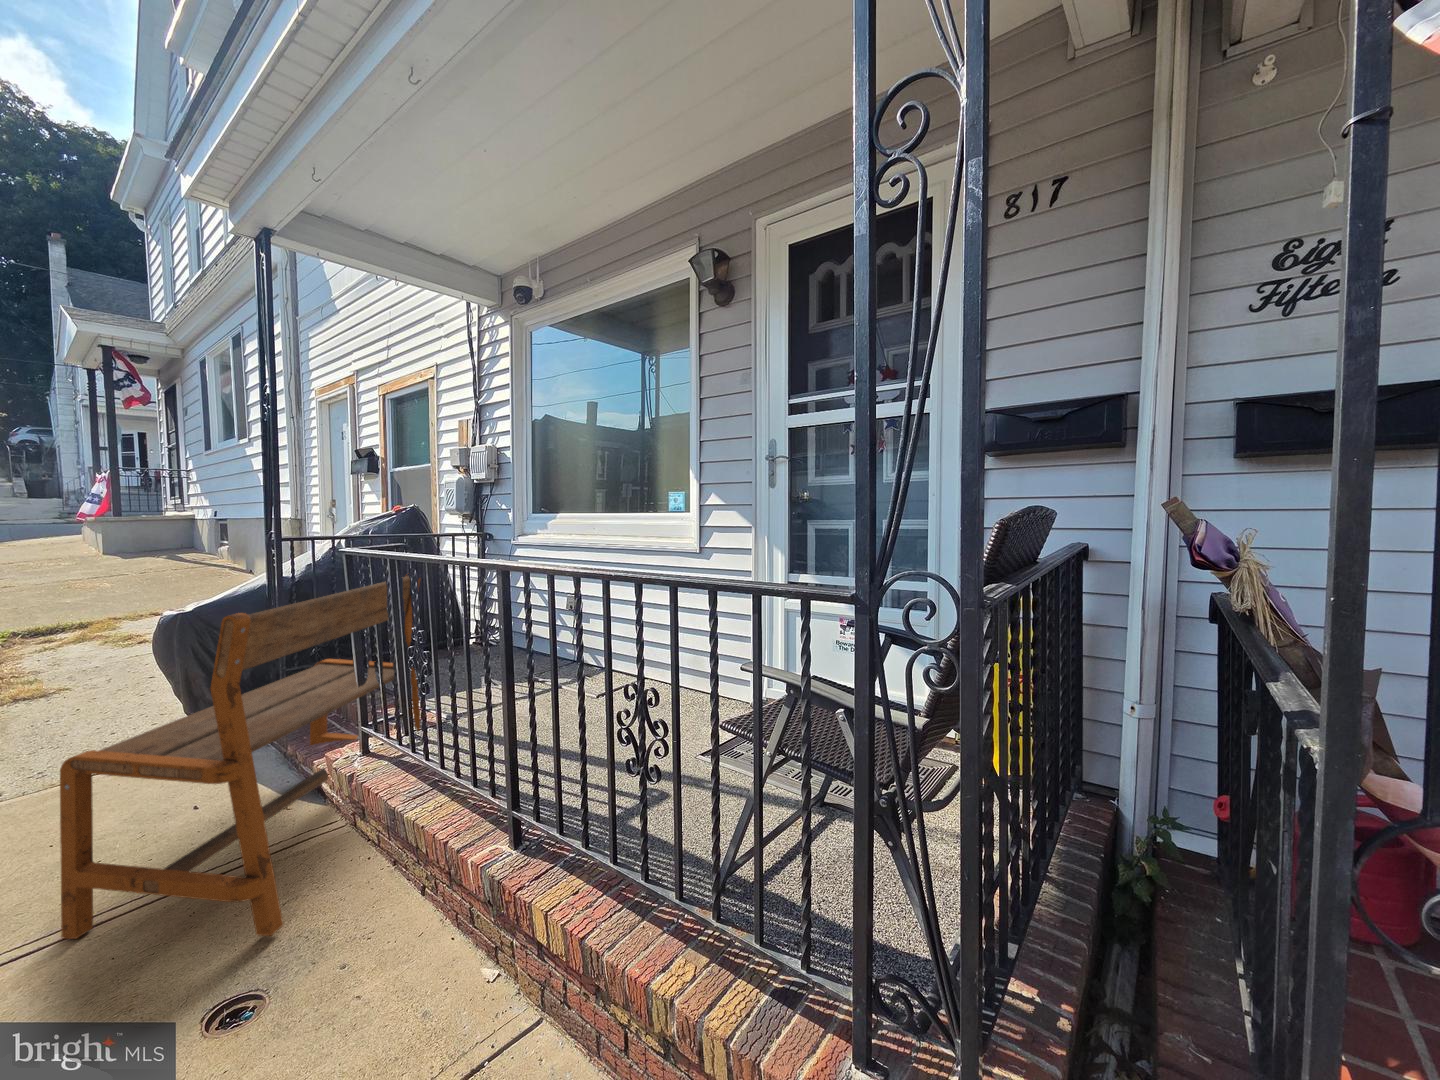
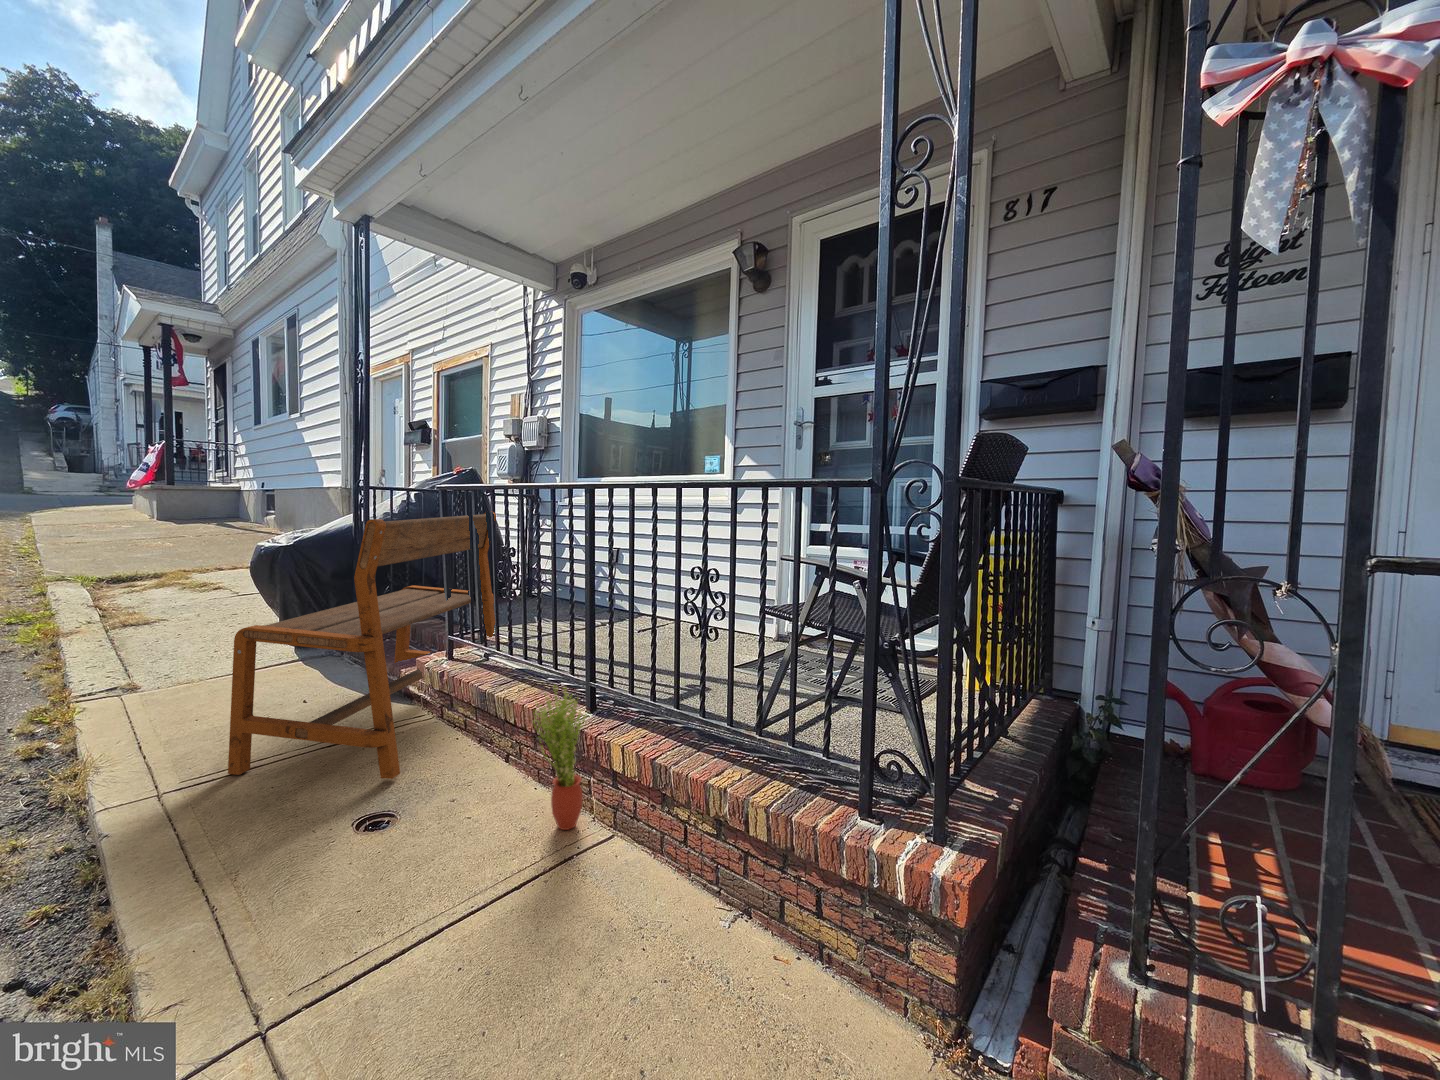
potted plant: none [430,824,502,1016] -> present [532,685,586,830]

